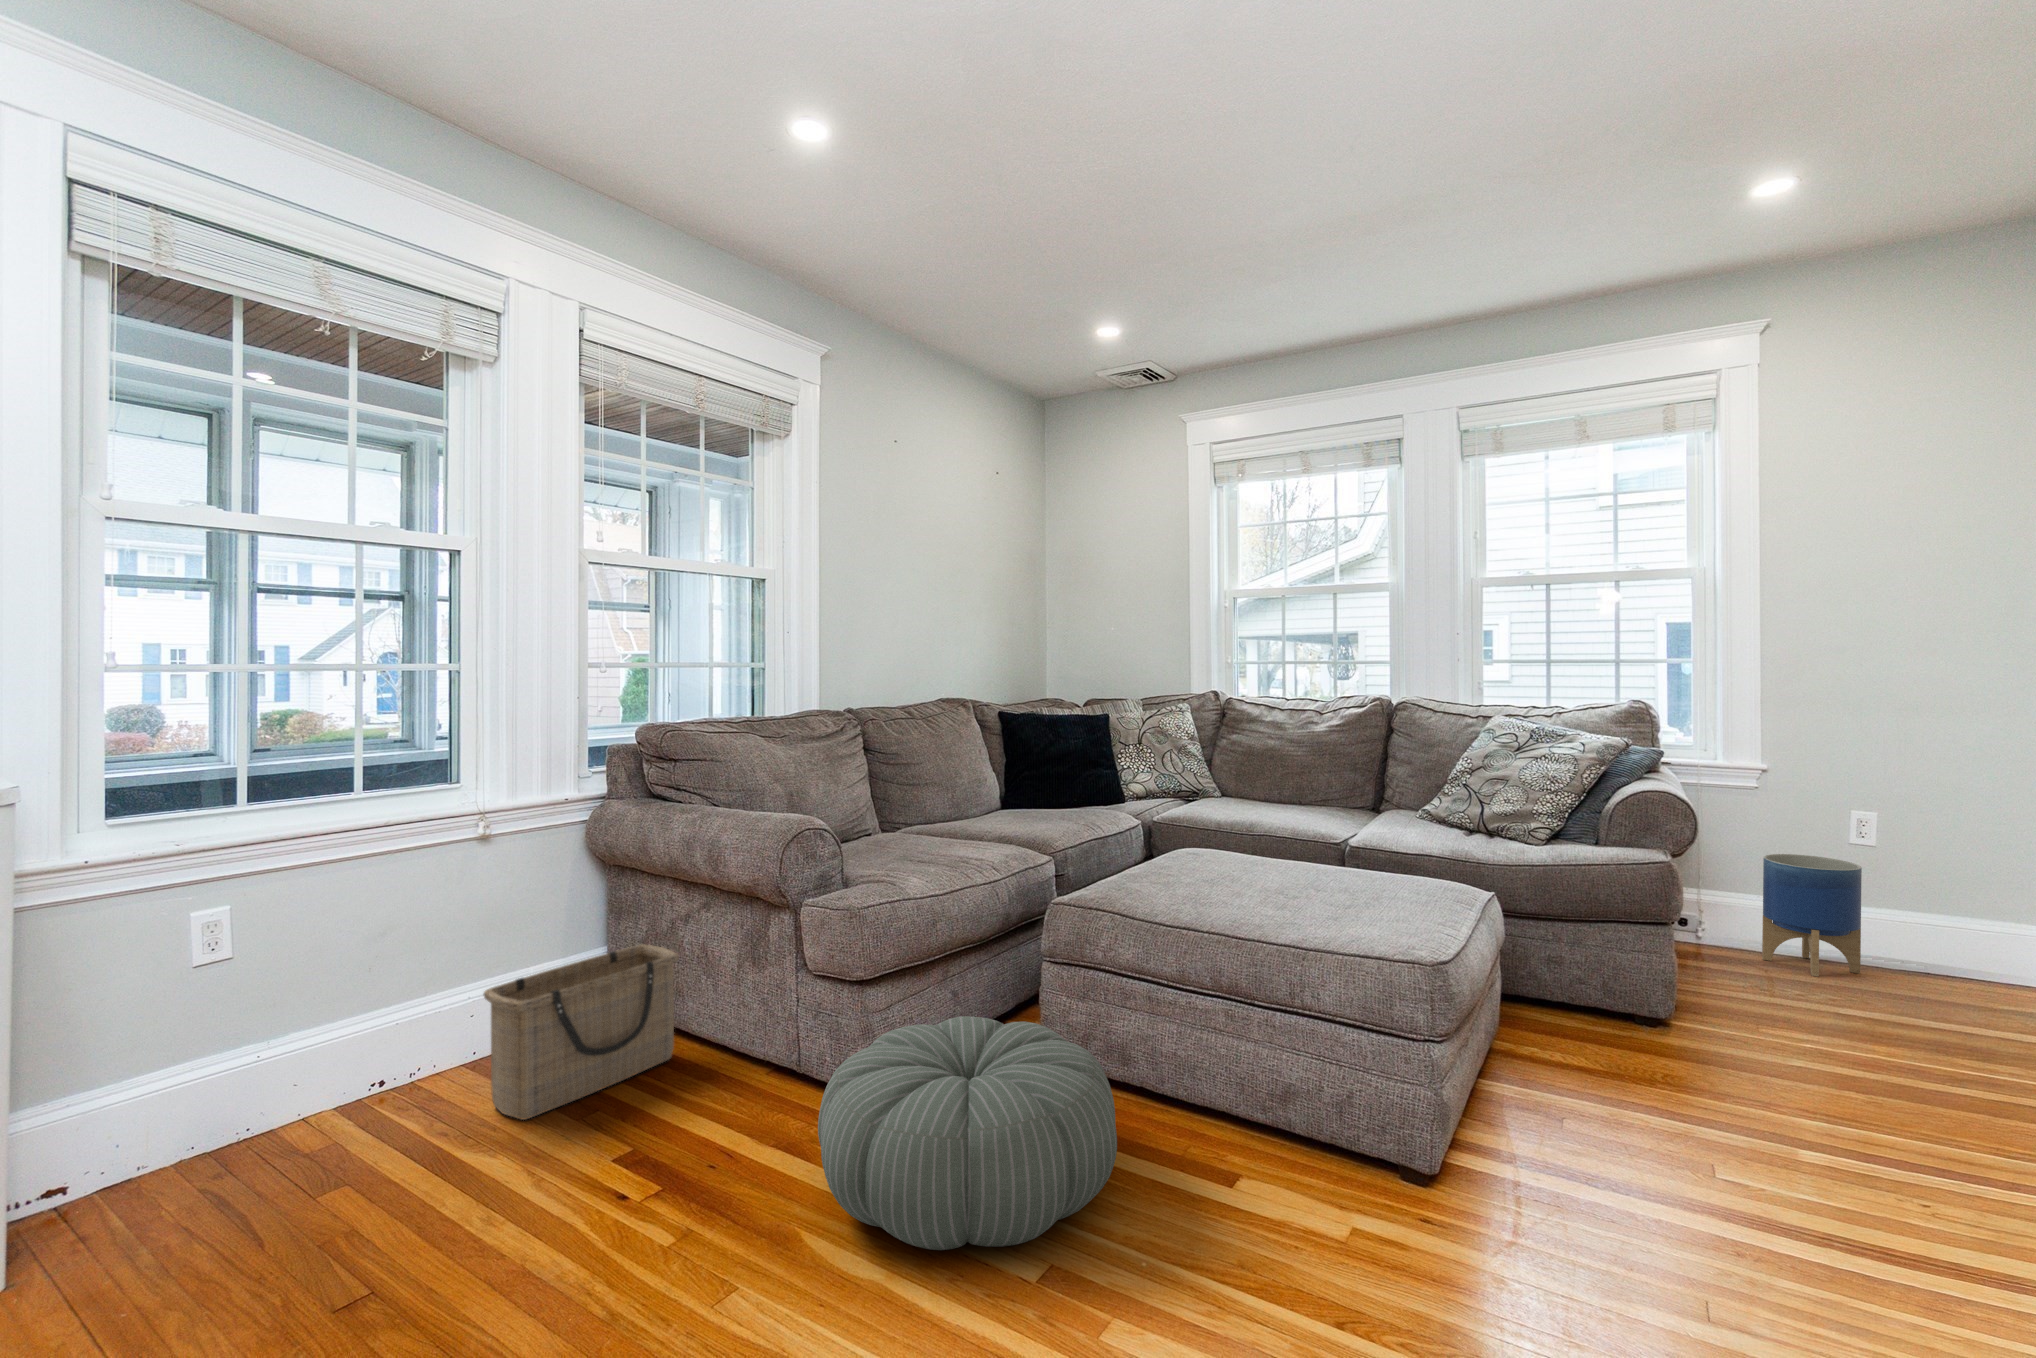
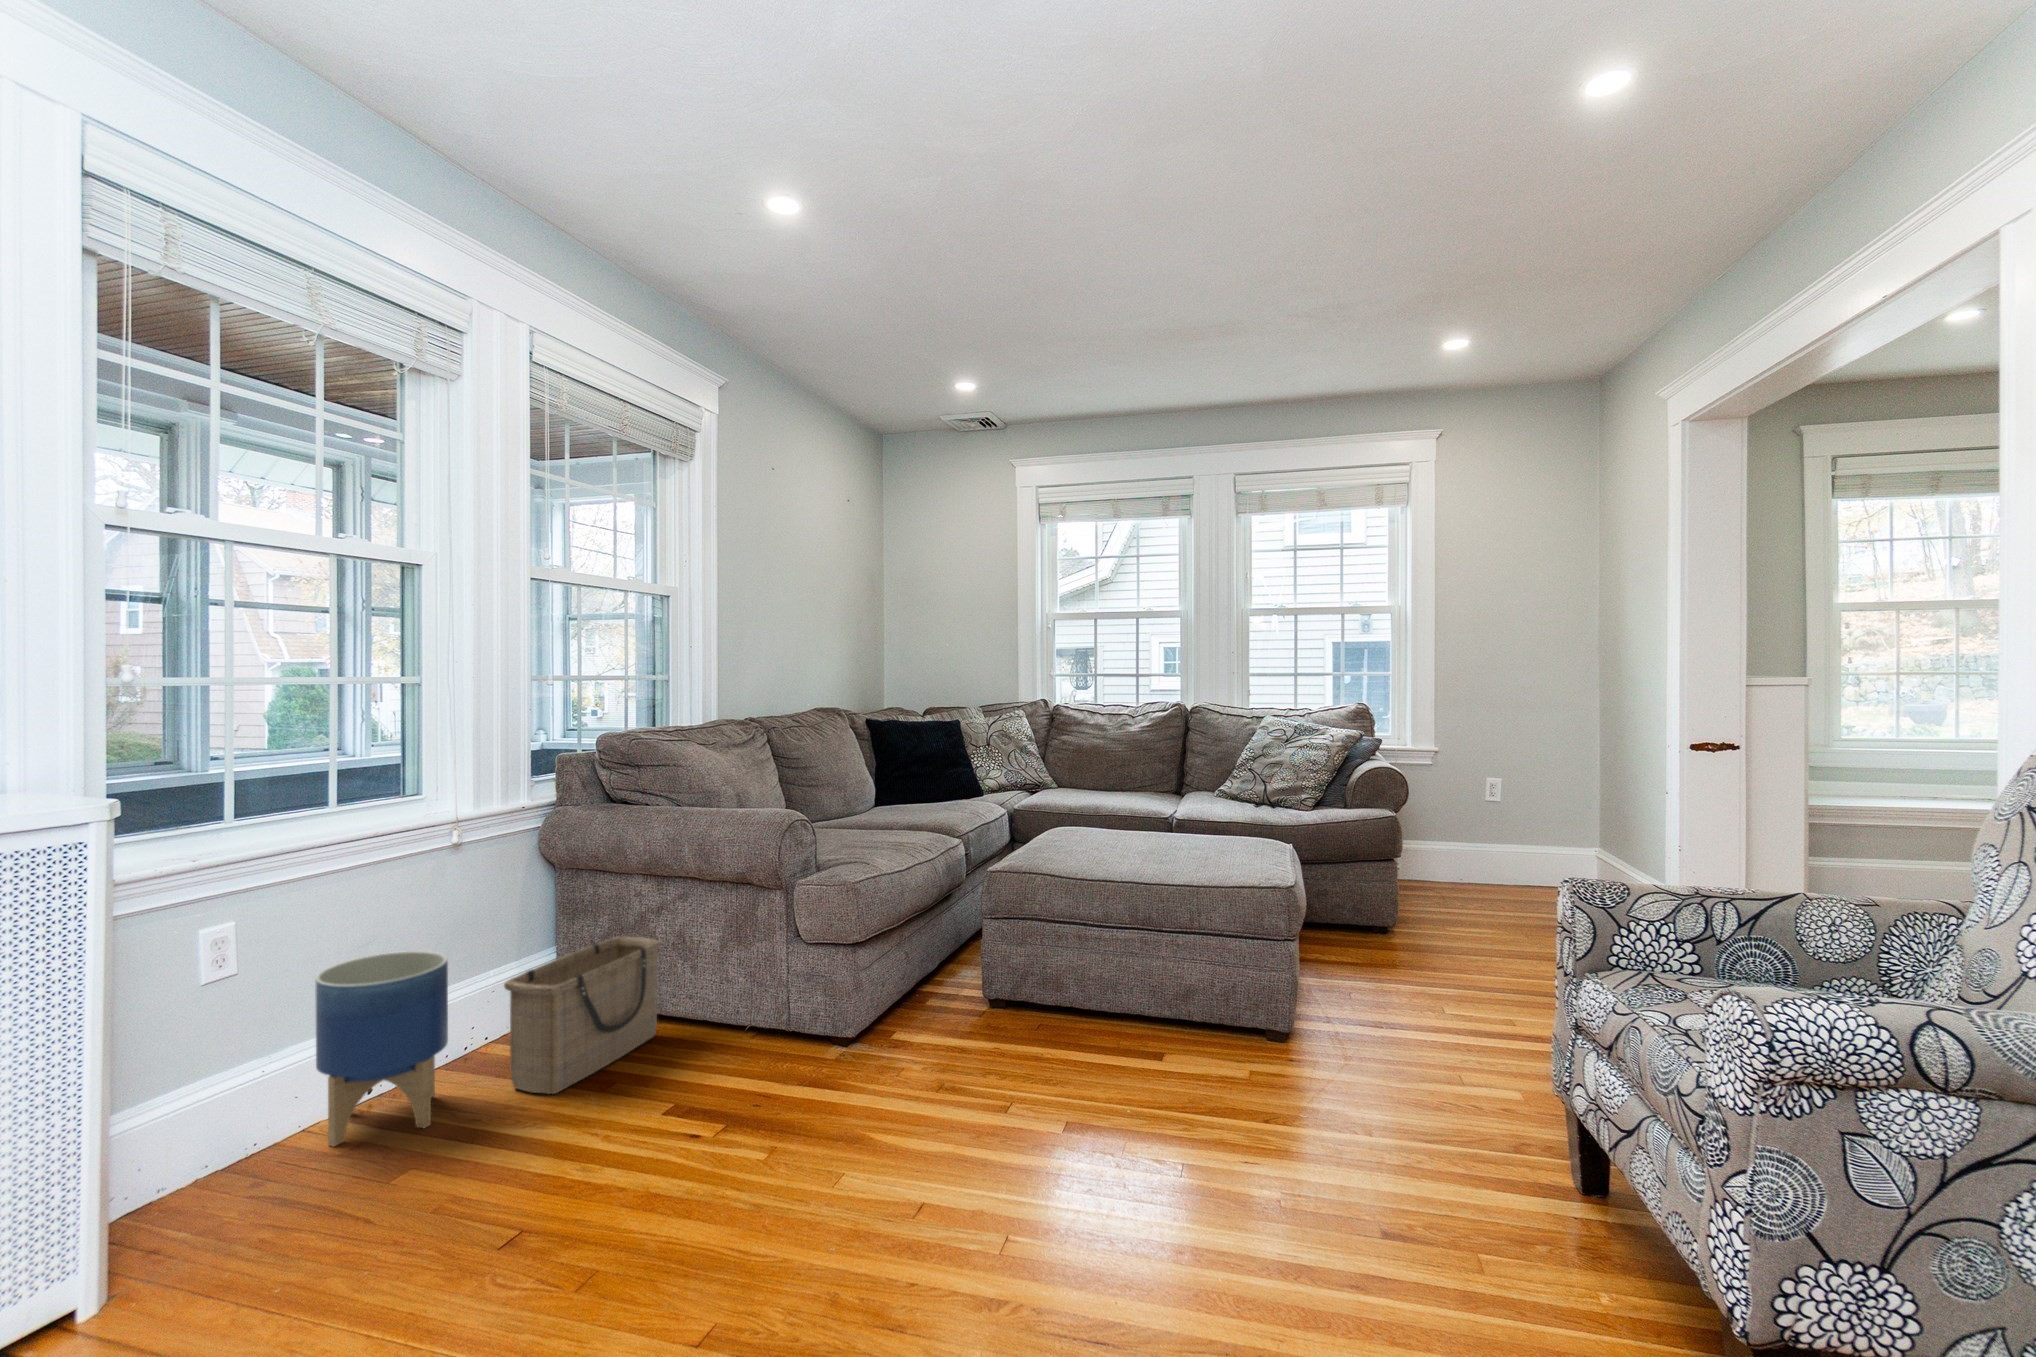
planter: present [1762,854,1862,977] -> present [315,951,448,1146]
pouf: present [818,1016,1117,1250] -> none [859,961,1092,1120]

